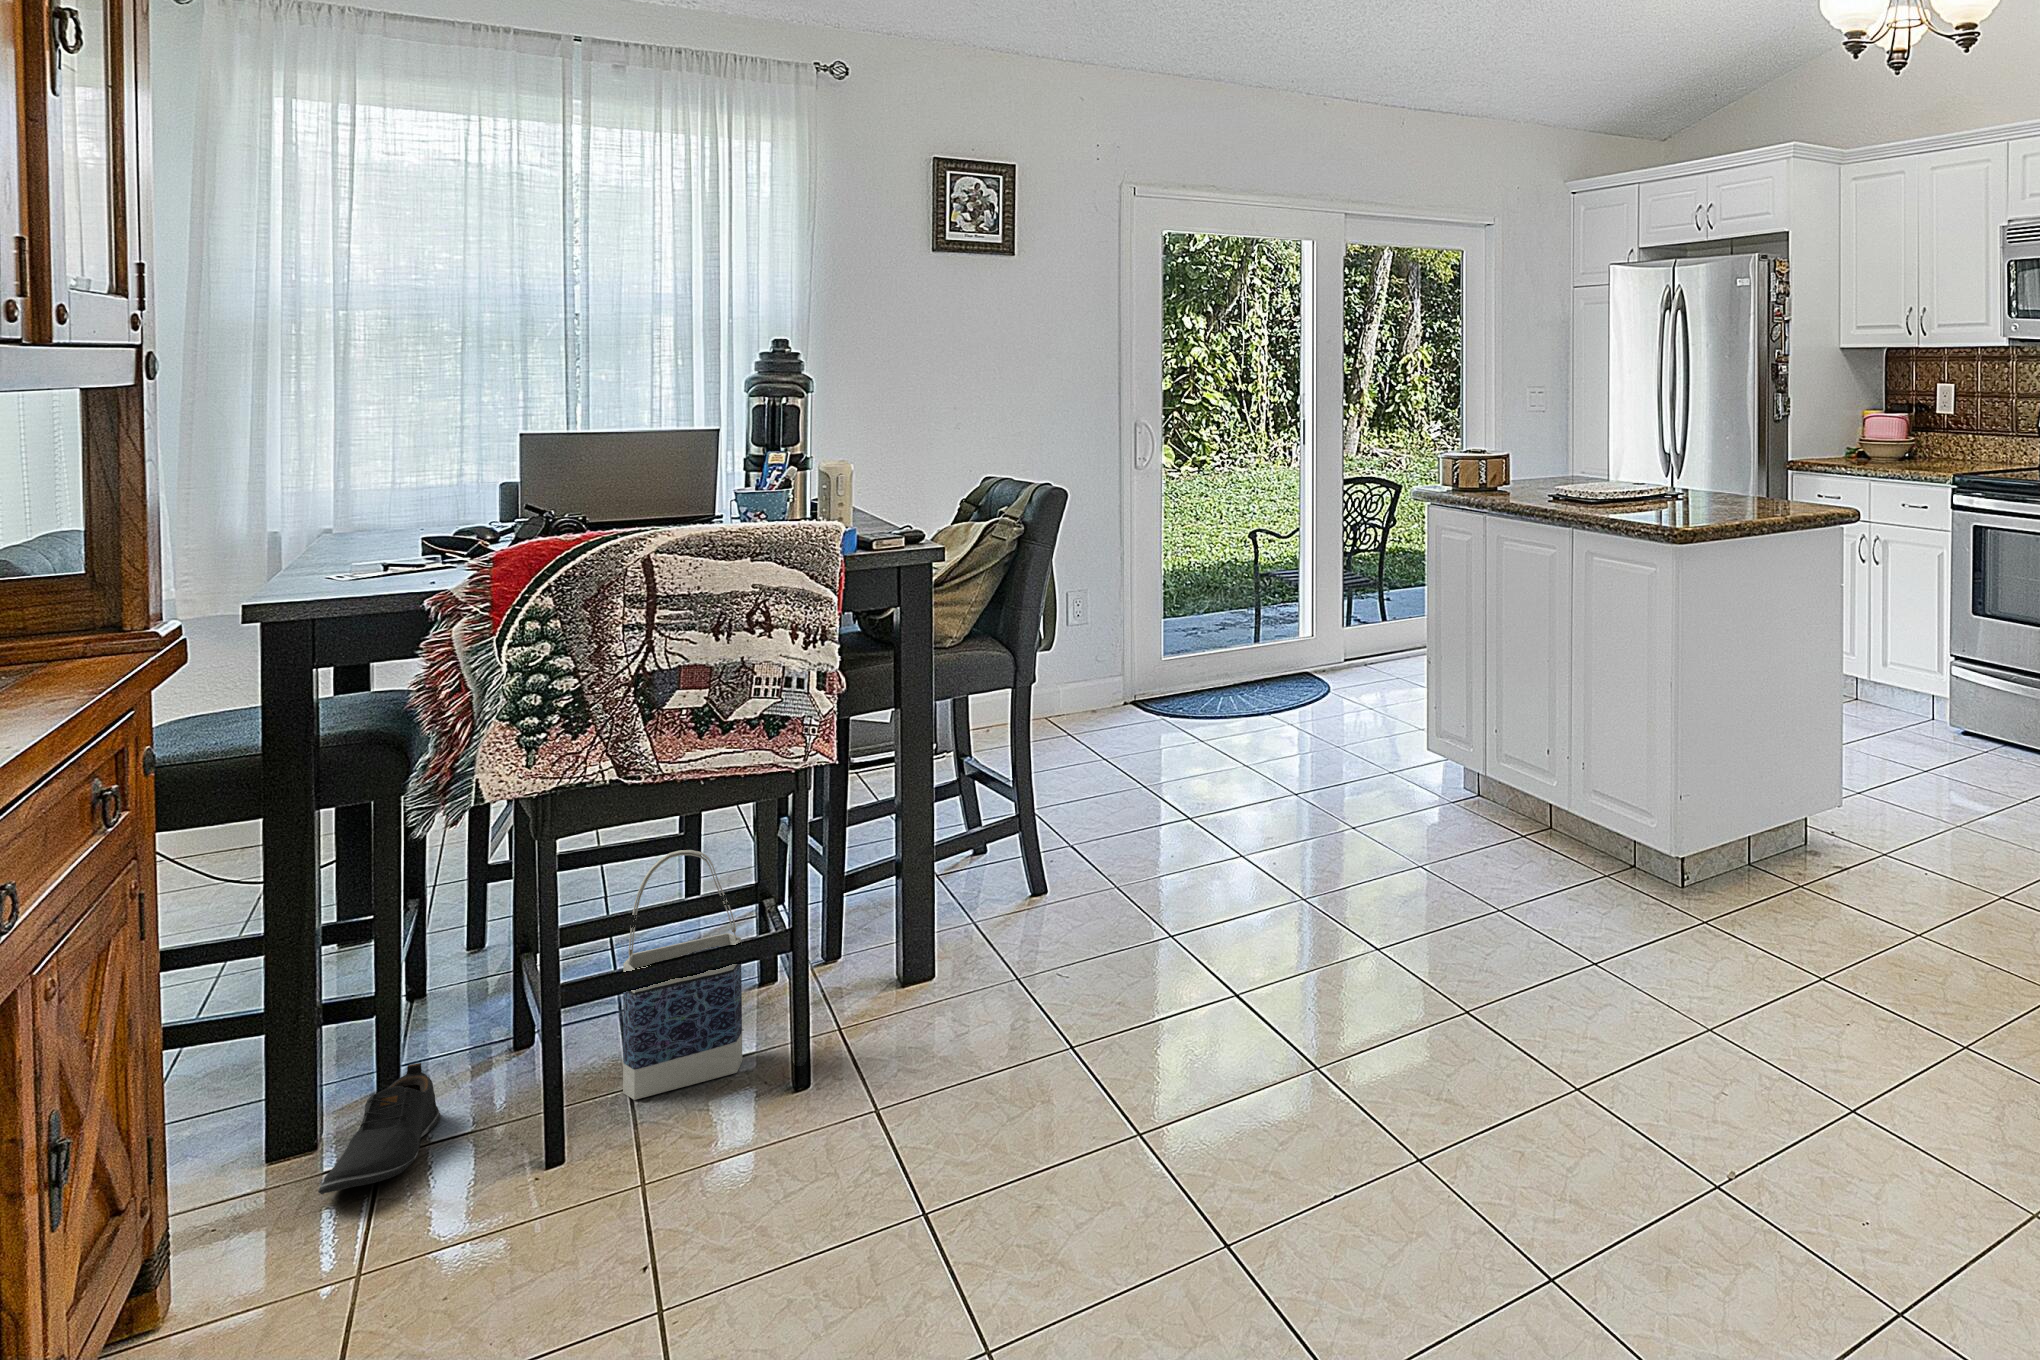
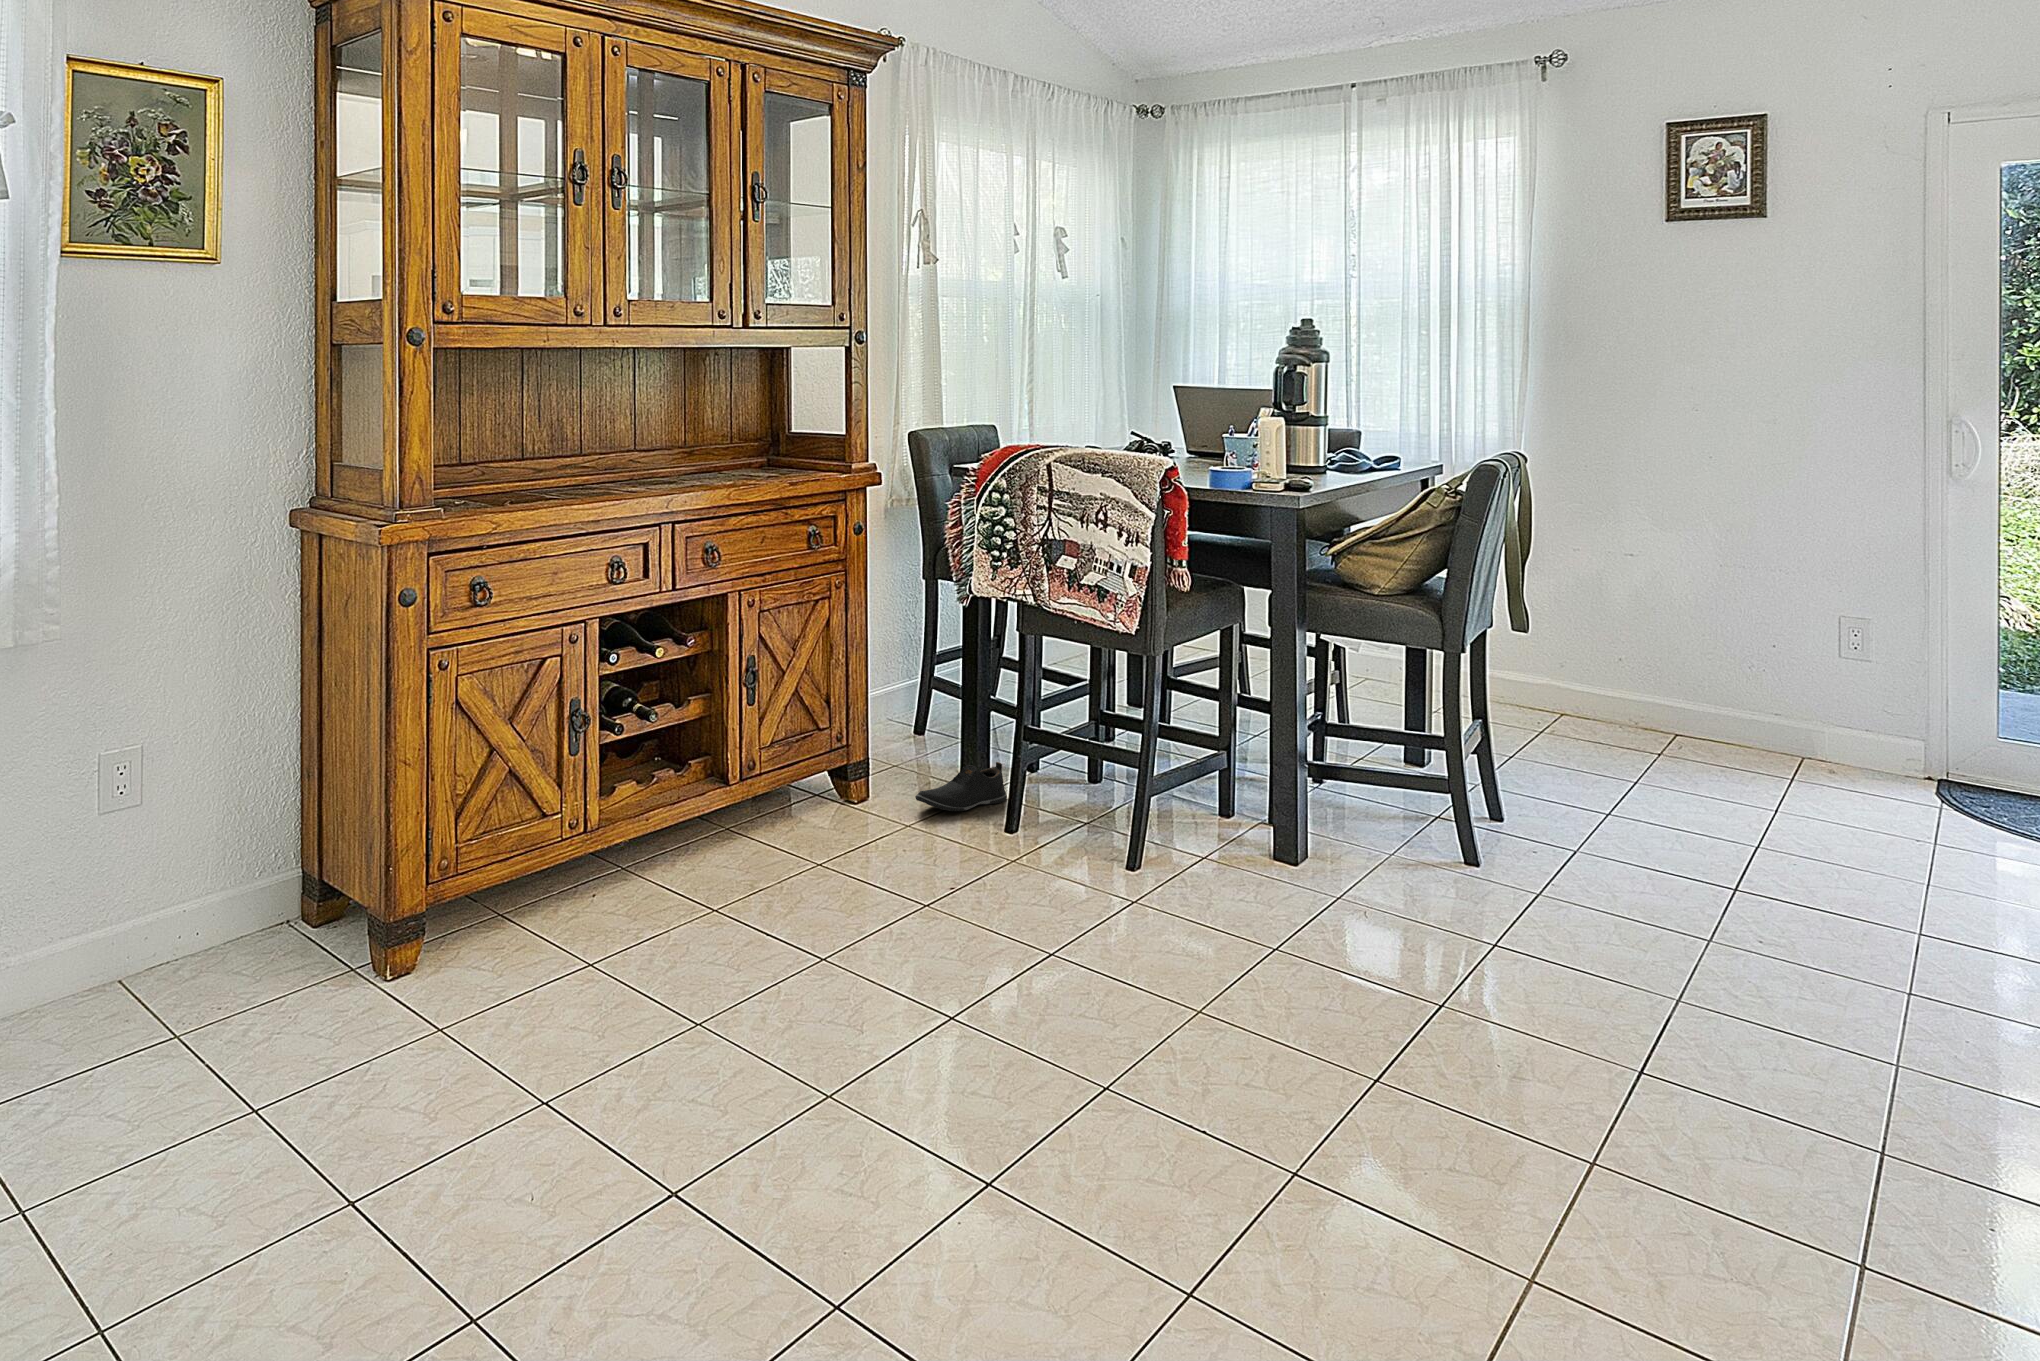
bag: present [623,850,742,1100] -> none [1066,680,1139,857]

